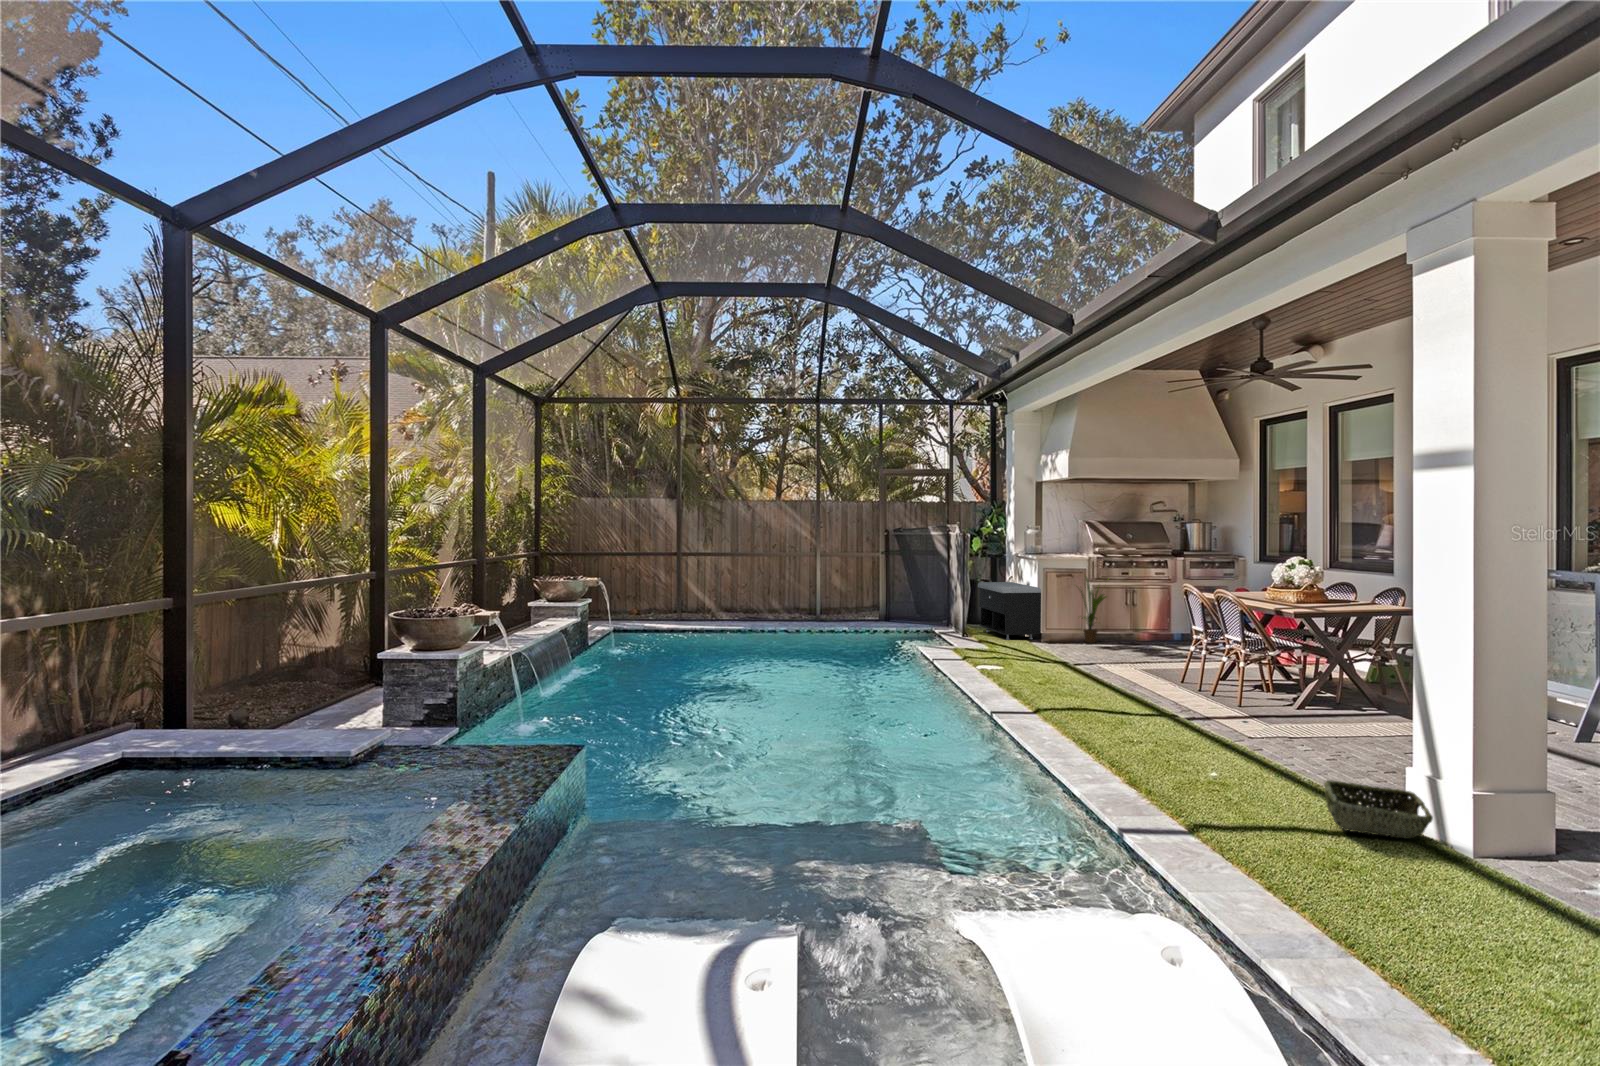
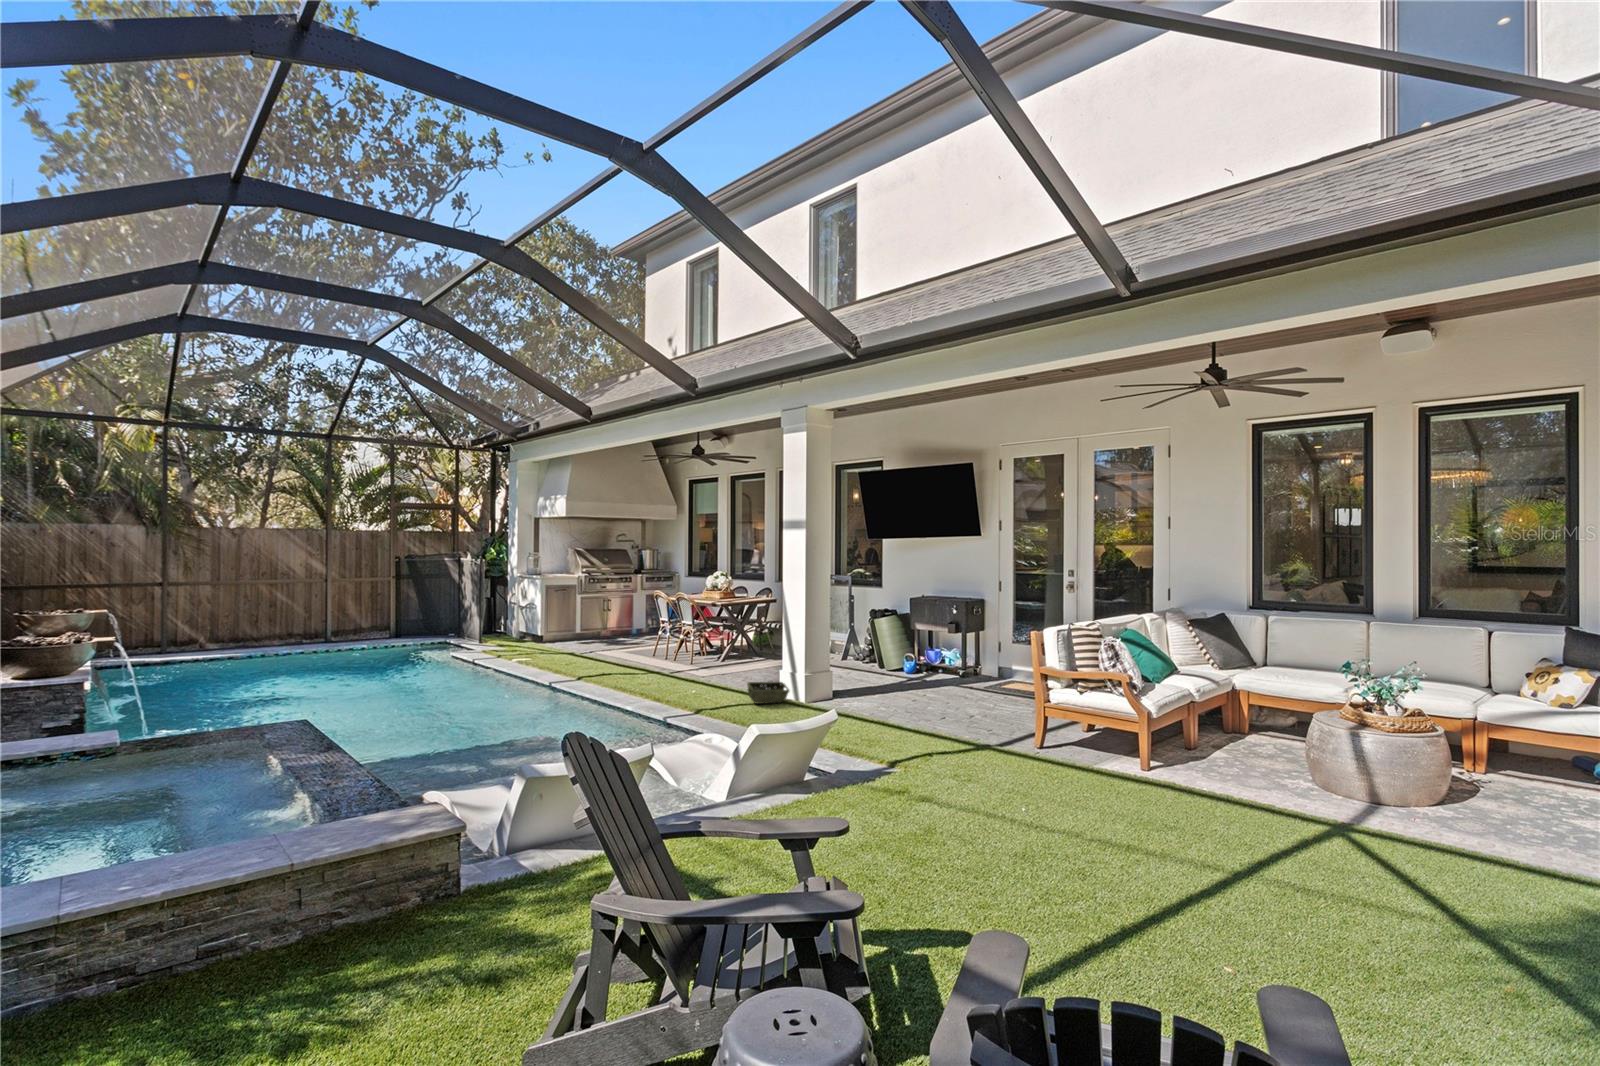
house plant: present [1081,577,1106,643] -> none [568,589,597,640]
storage bench: present [978,582,1041,640] -> none [489,598,545,643]

